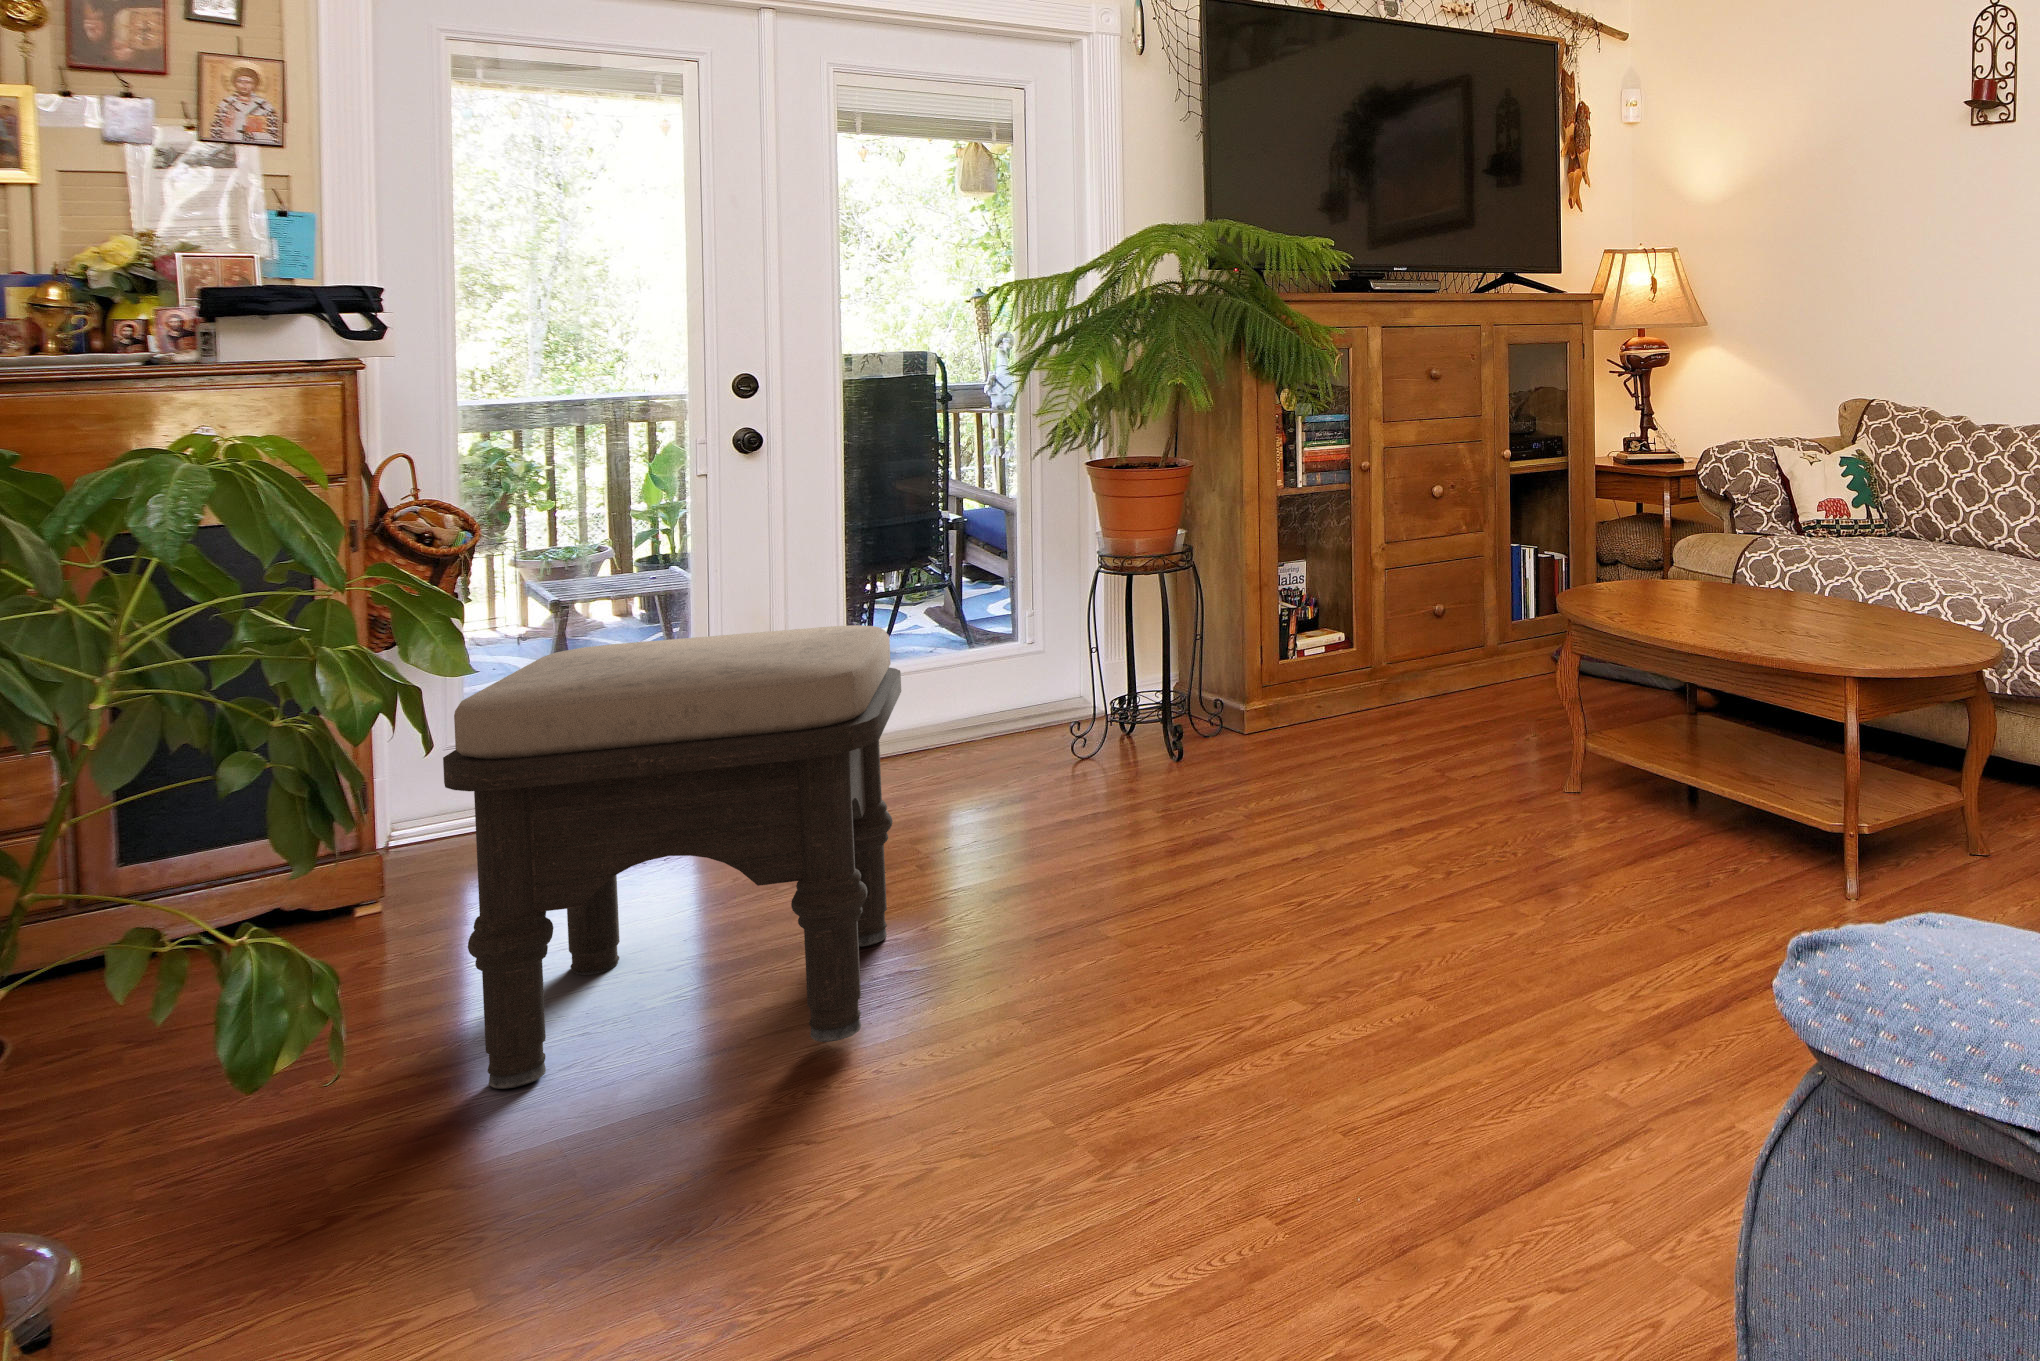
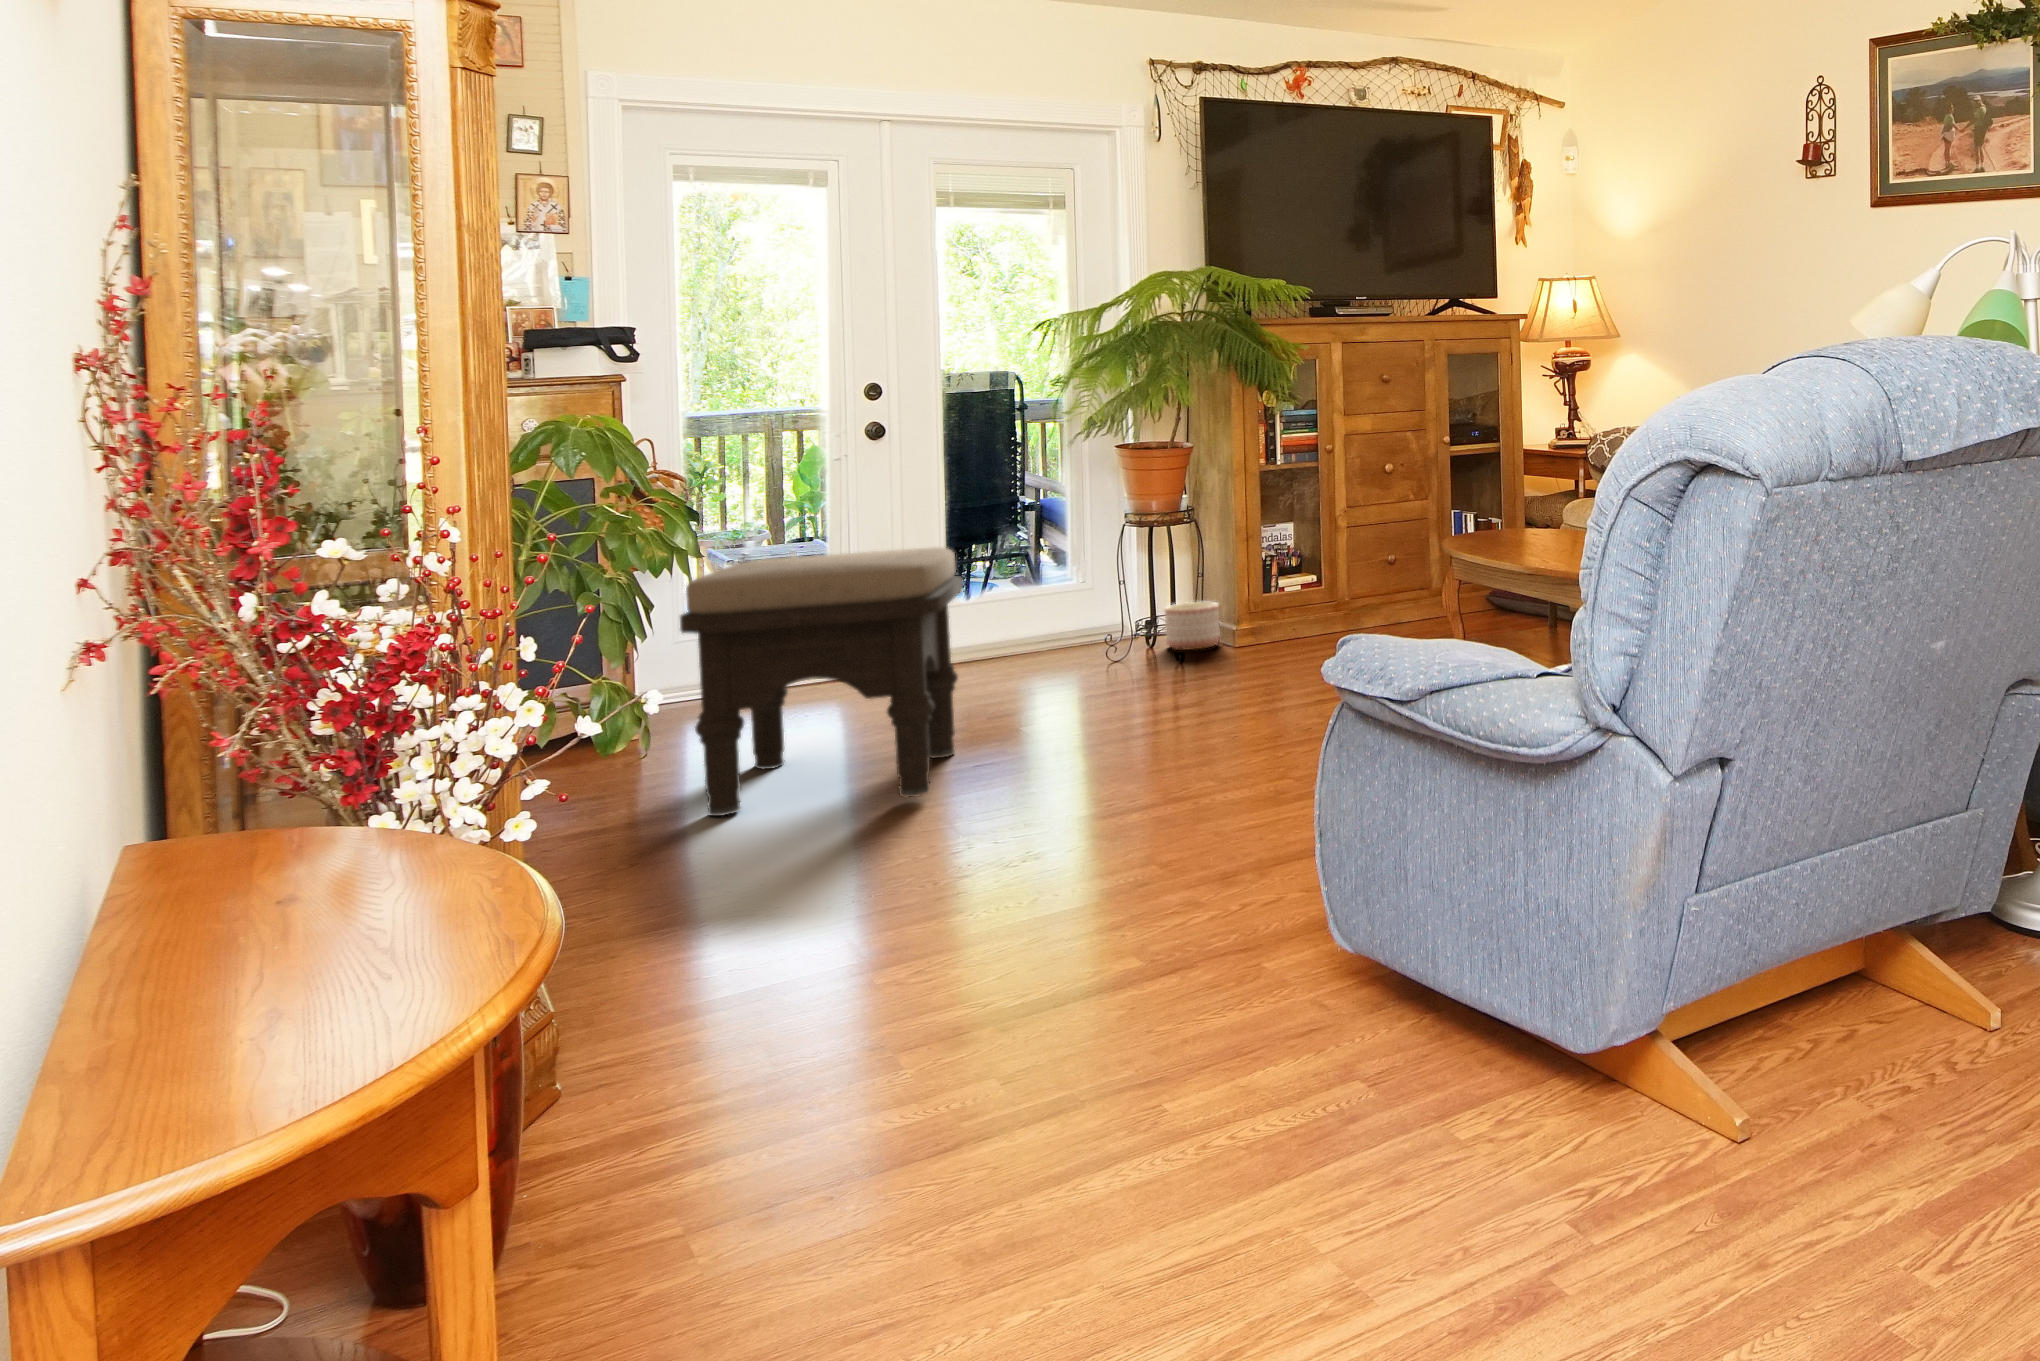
planter: none [1148,668,1223,736] -> present [1165,602,1220,650]

